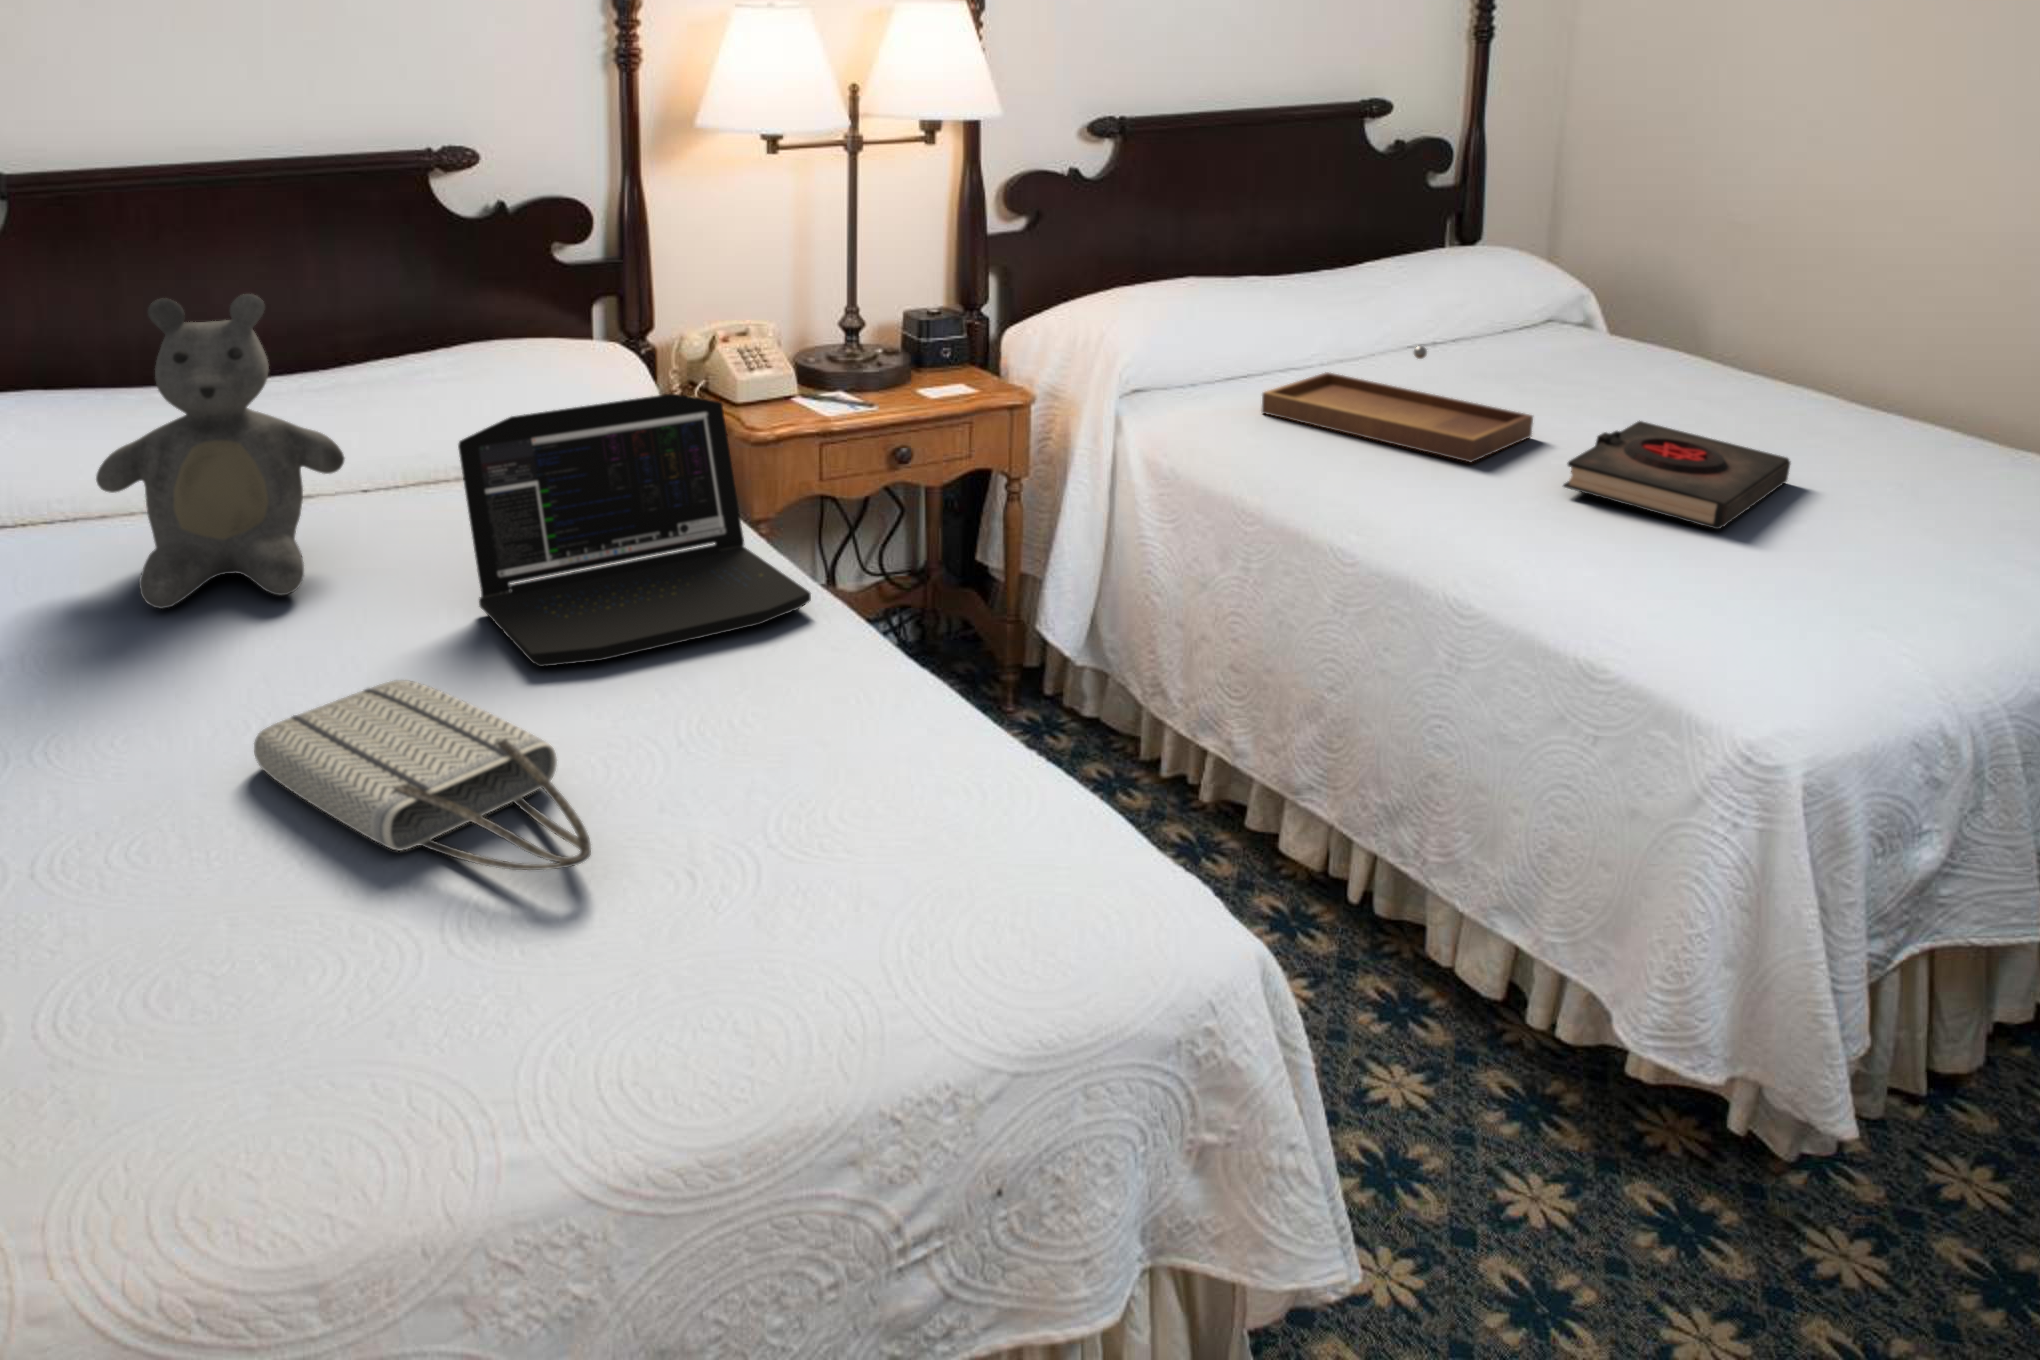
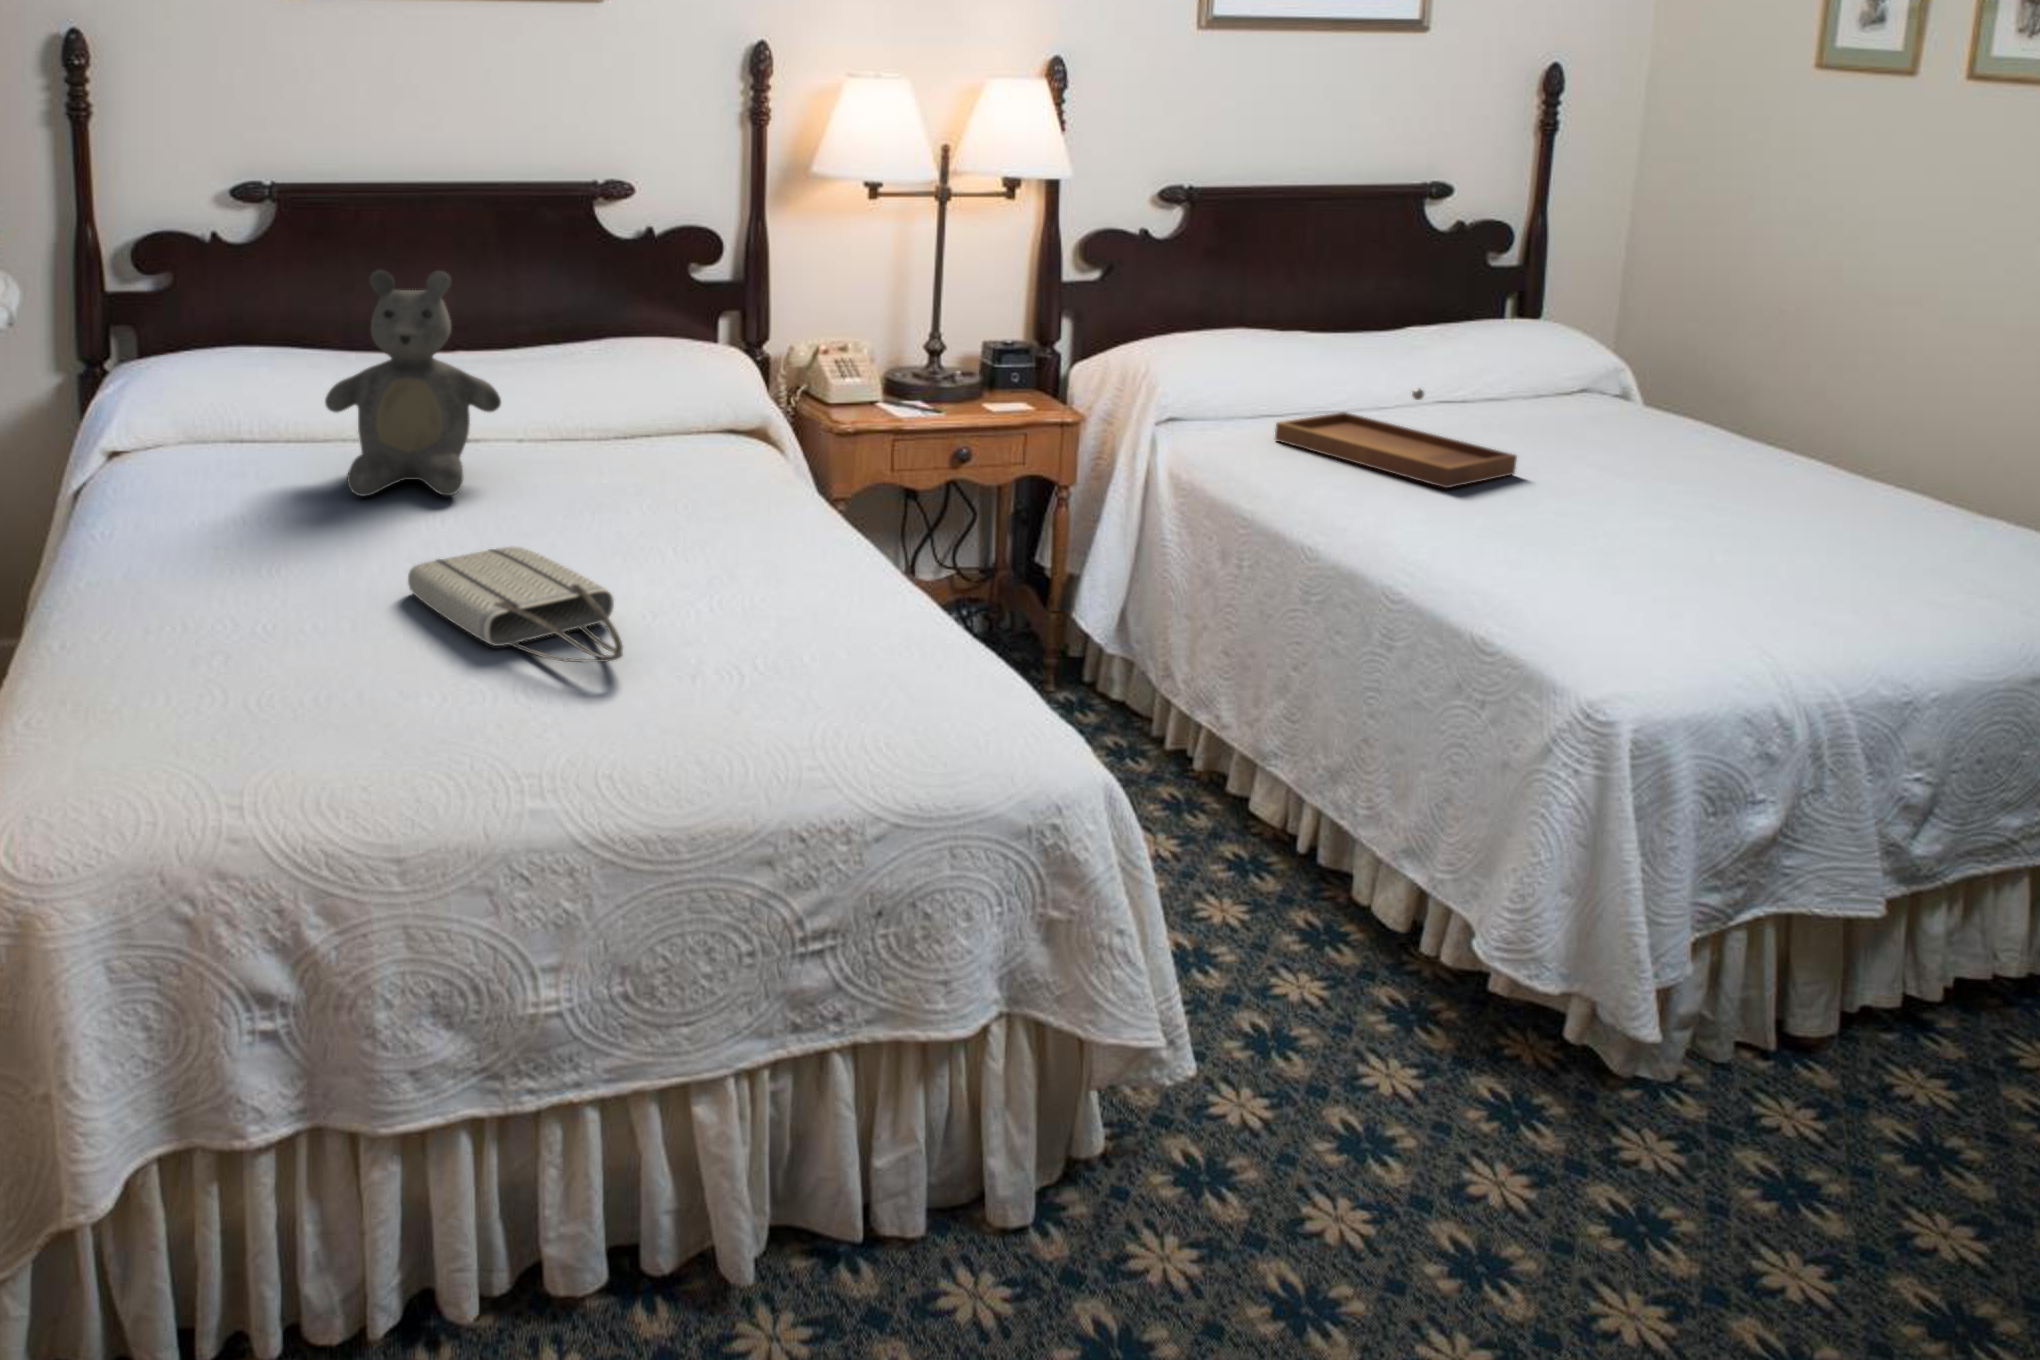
laptop: present [458,394,811,667] -> none [579,367,835,555]
book: present [1563,421,1790,529] -> none [1519,464,1745,553]

